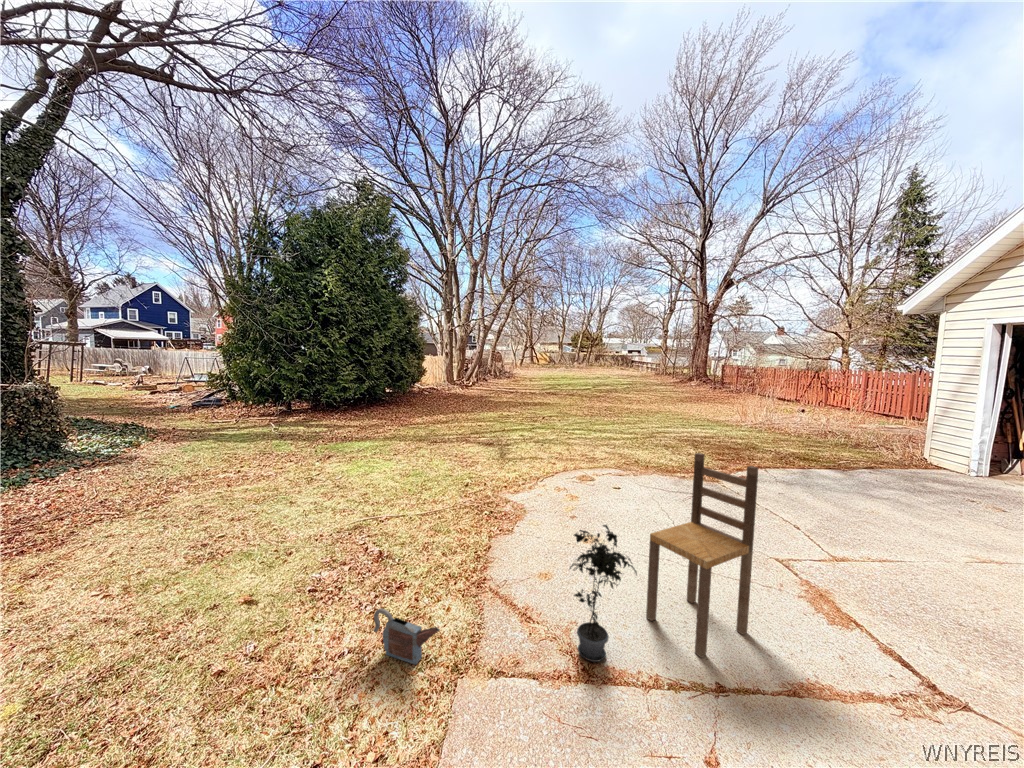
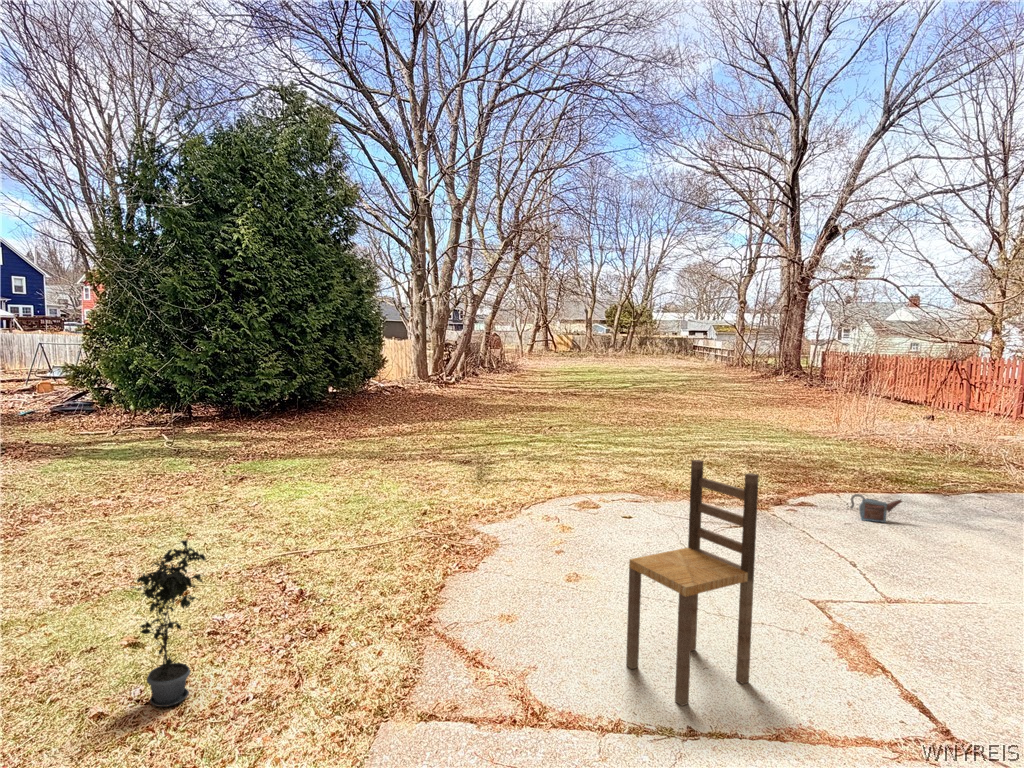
potted plant: present [569,525,637,662] -> present [132,540,206,707]
watering can: present [374,608,440,665] -> present [850,494,902,523]

